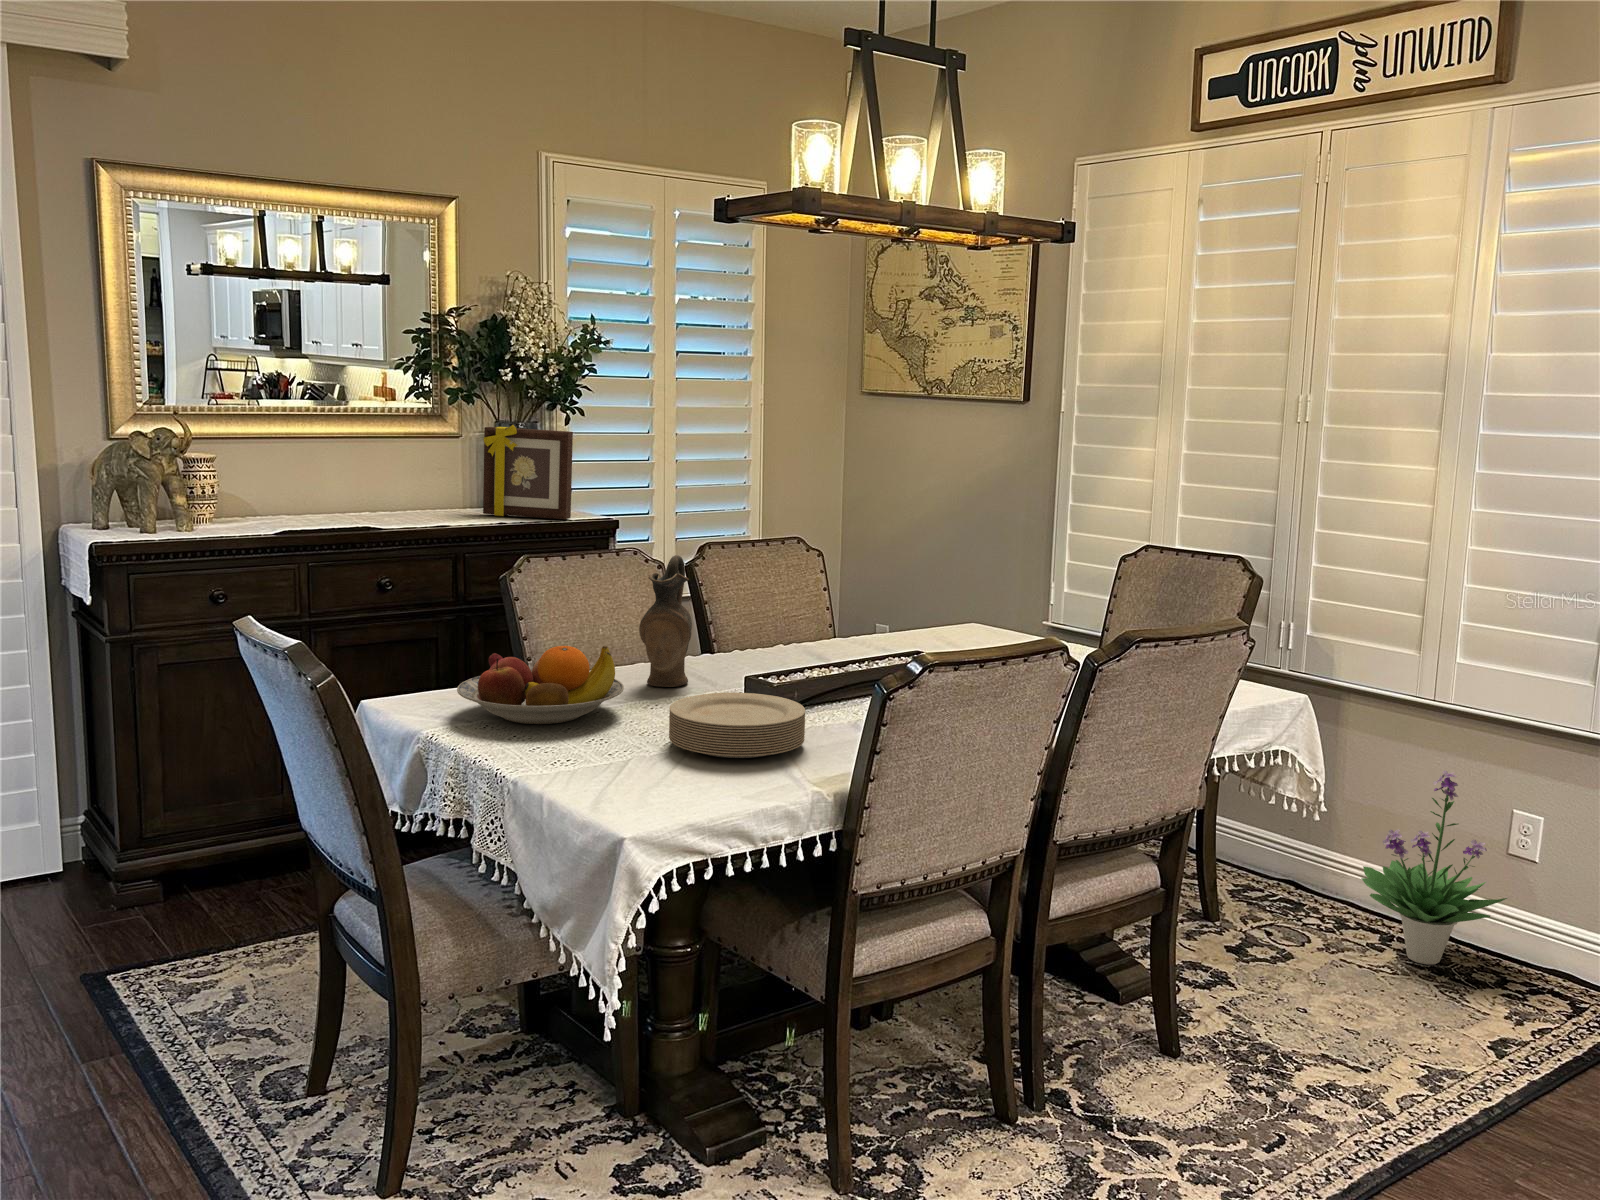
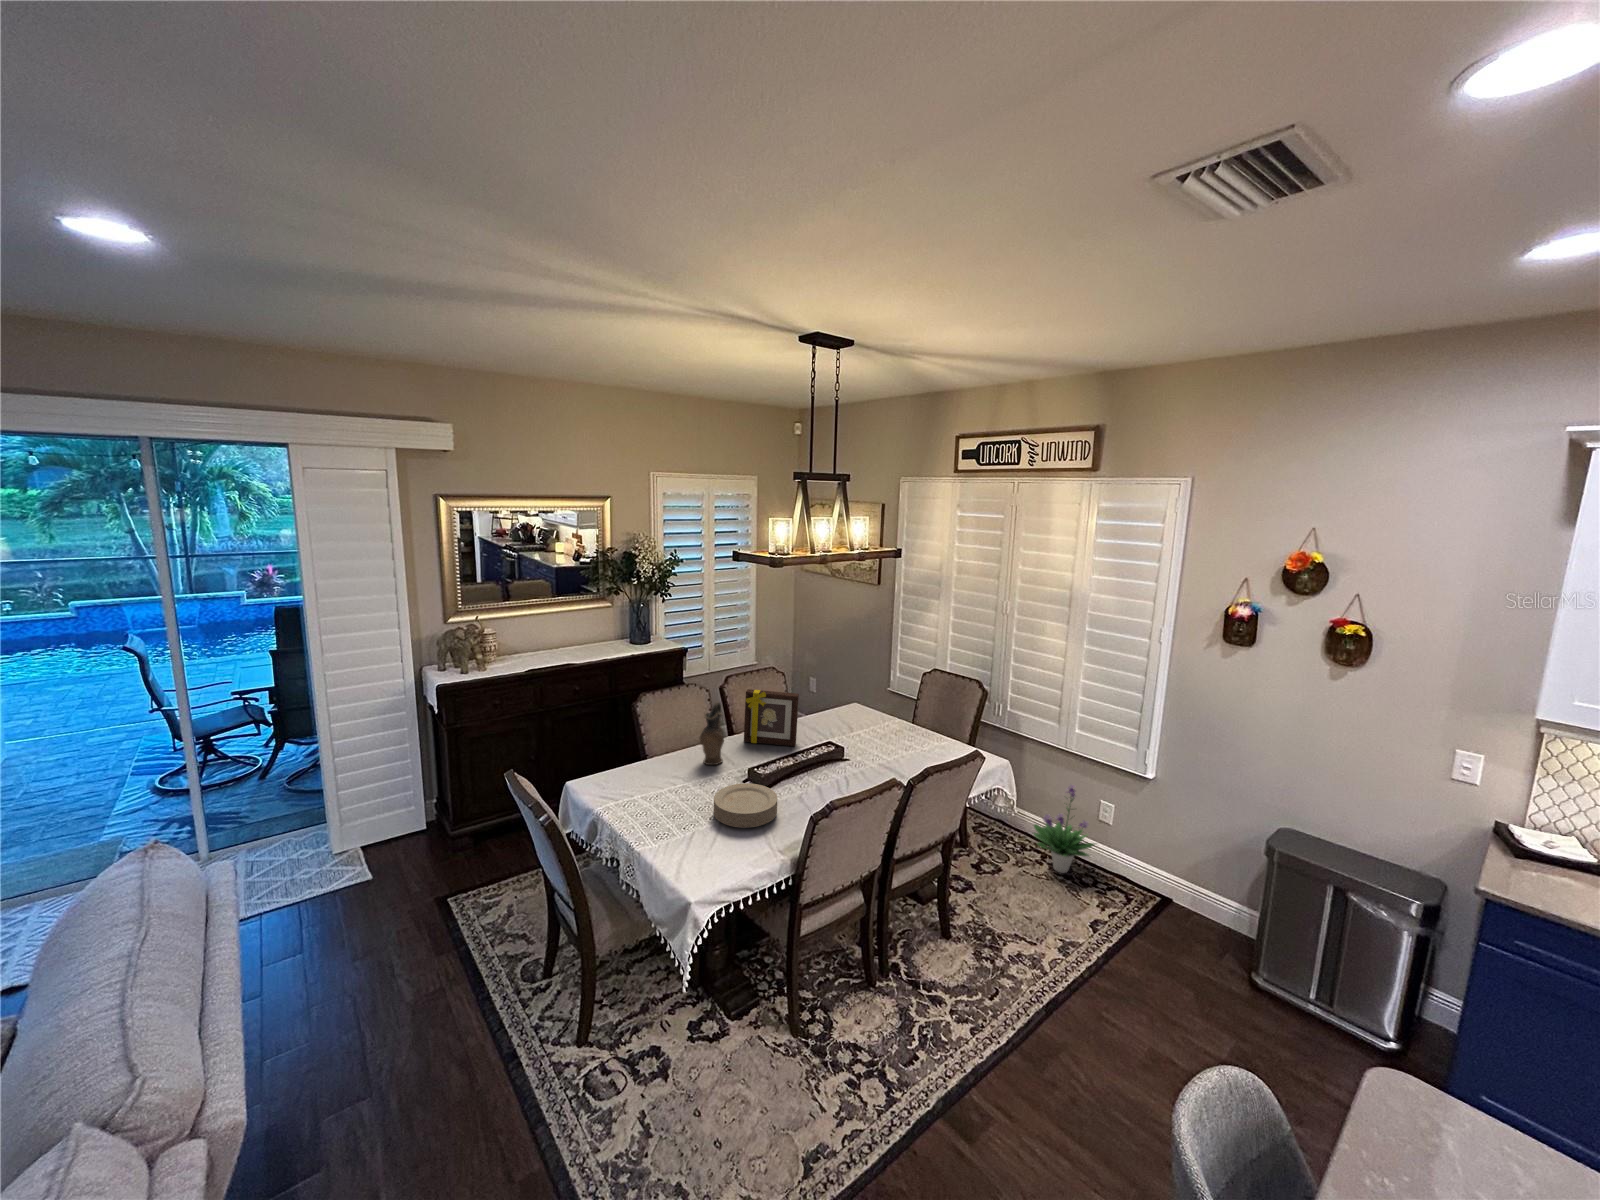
picture frame: present [483,425,573,519] -> present [744,689,799,746]
fruit bowl: present [457,646,624,724] -> none [613,755,692,800]

